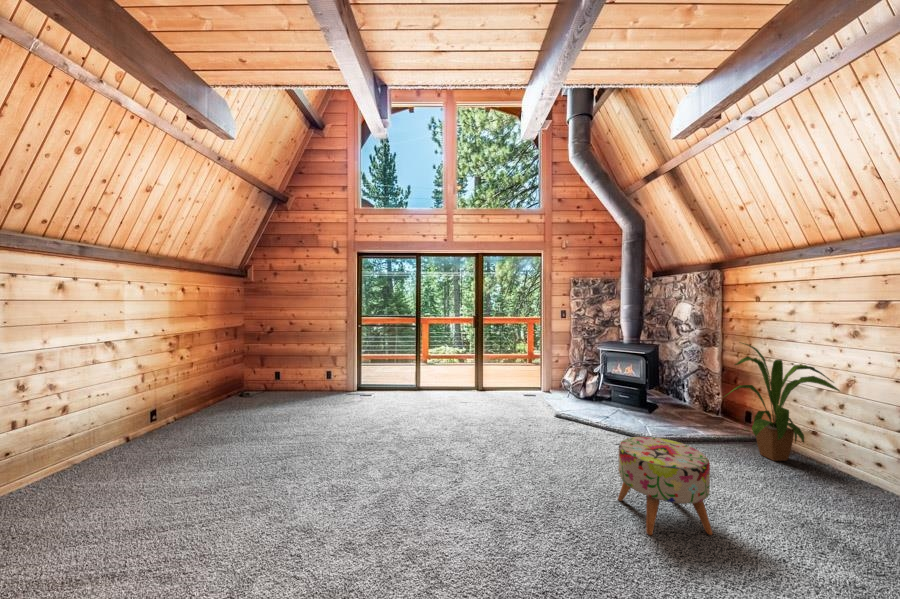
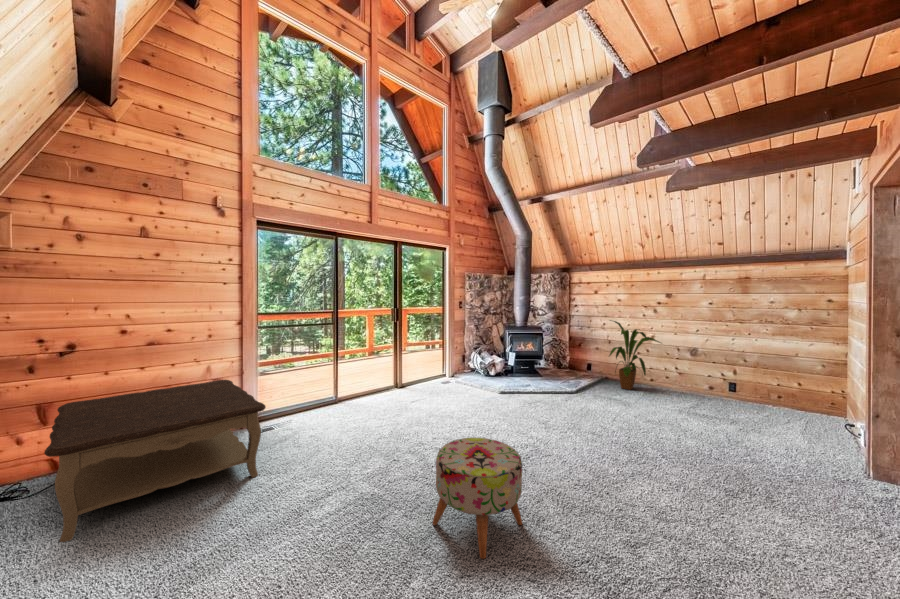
coffee table: none [222,357,337,414] -> present [44,380,266,542]
ottoman: present [618,437,713,535] -> present [433,438,522,559]

